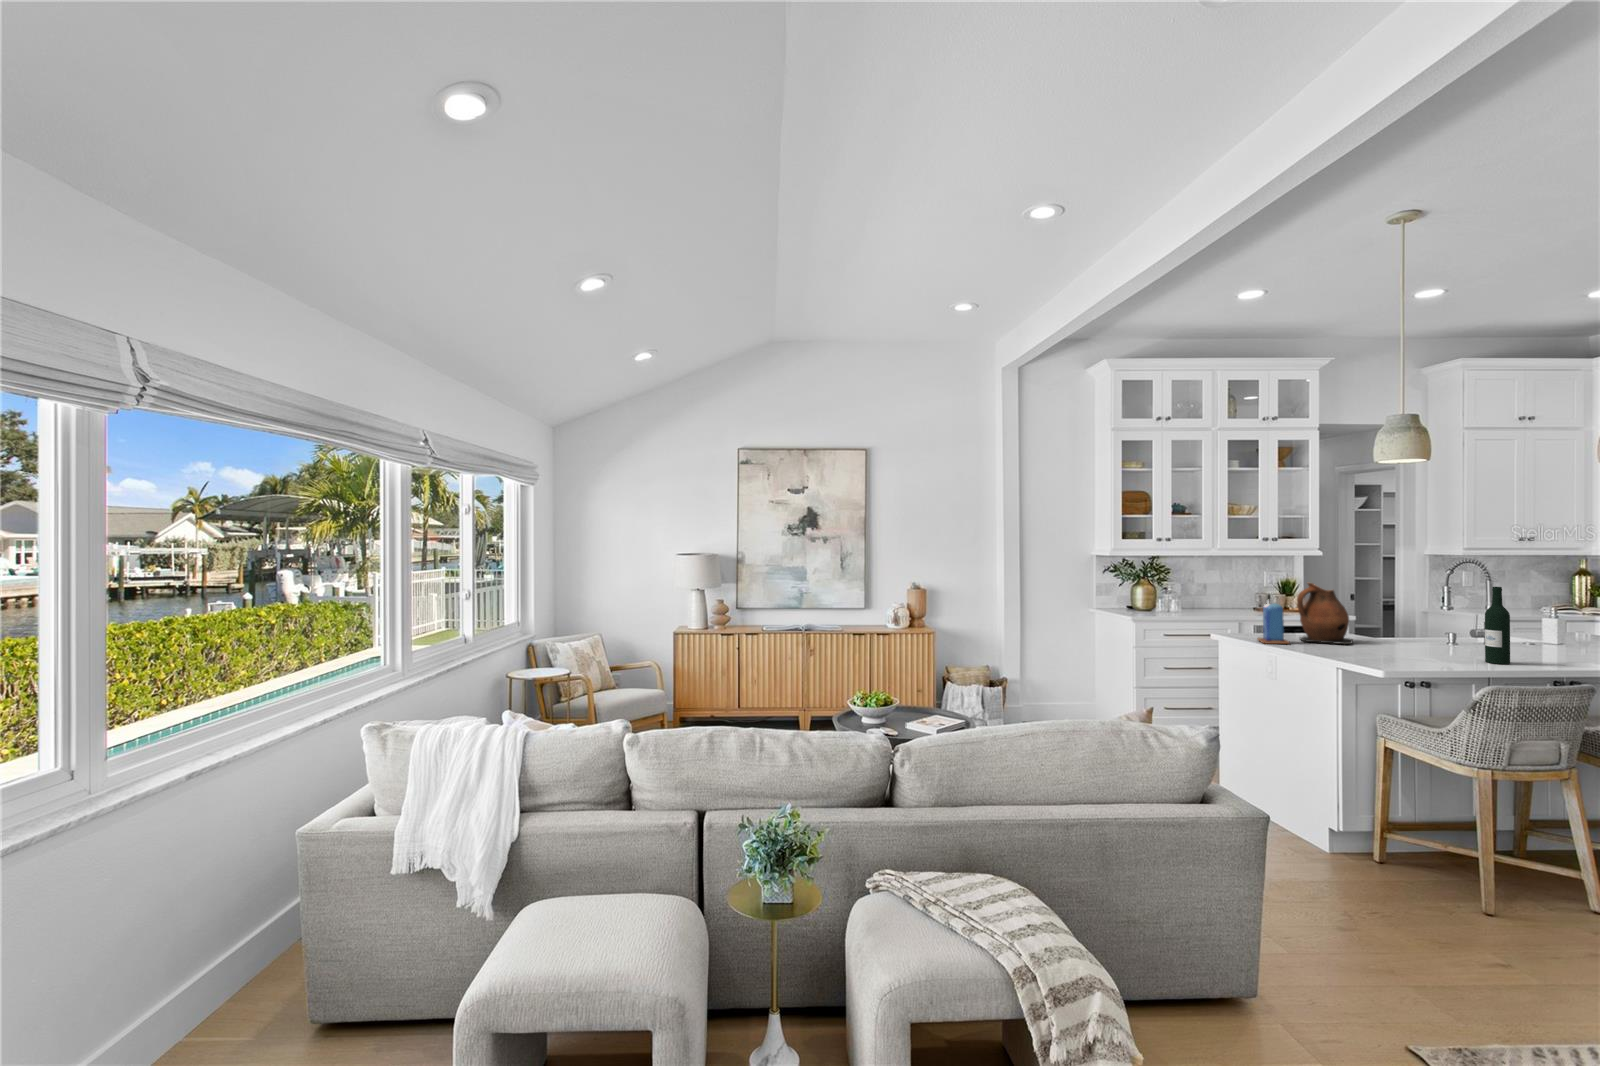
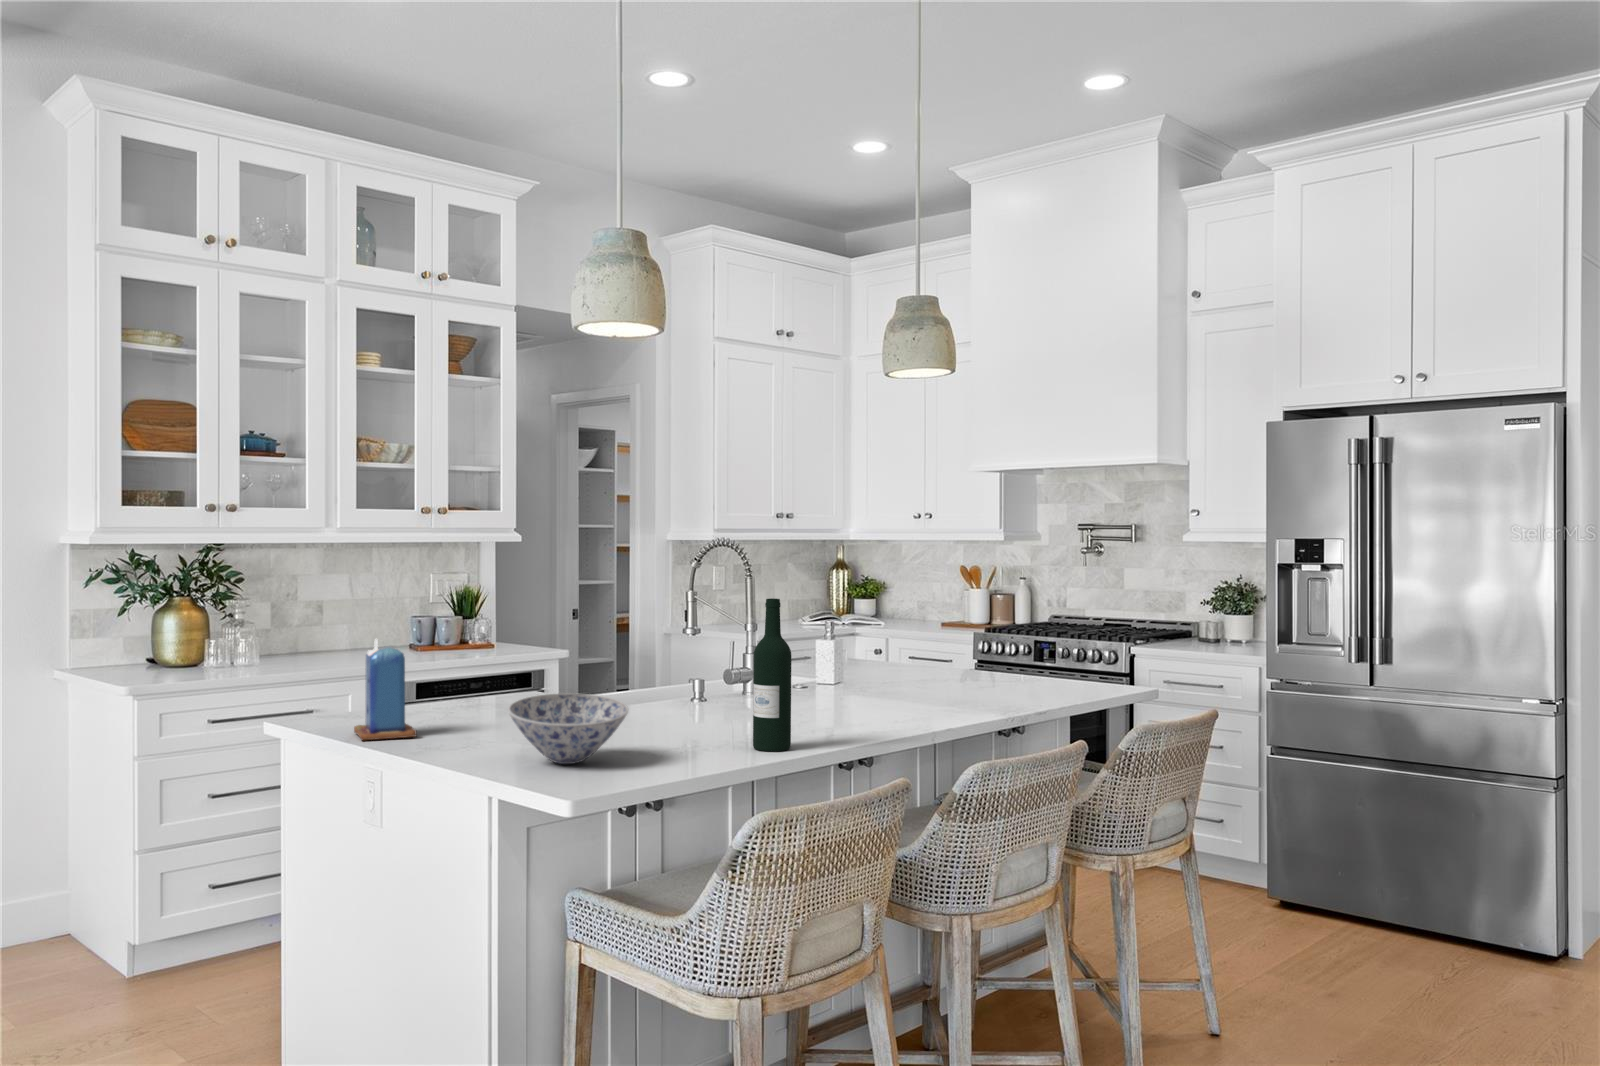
ceramic pitcher: present [1297,583,1353,644] -> none [438,598,545,728]
bowl: none [1343,627,1409,659] -> present [508,693,628,764]

